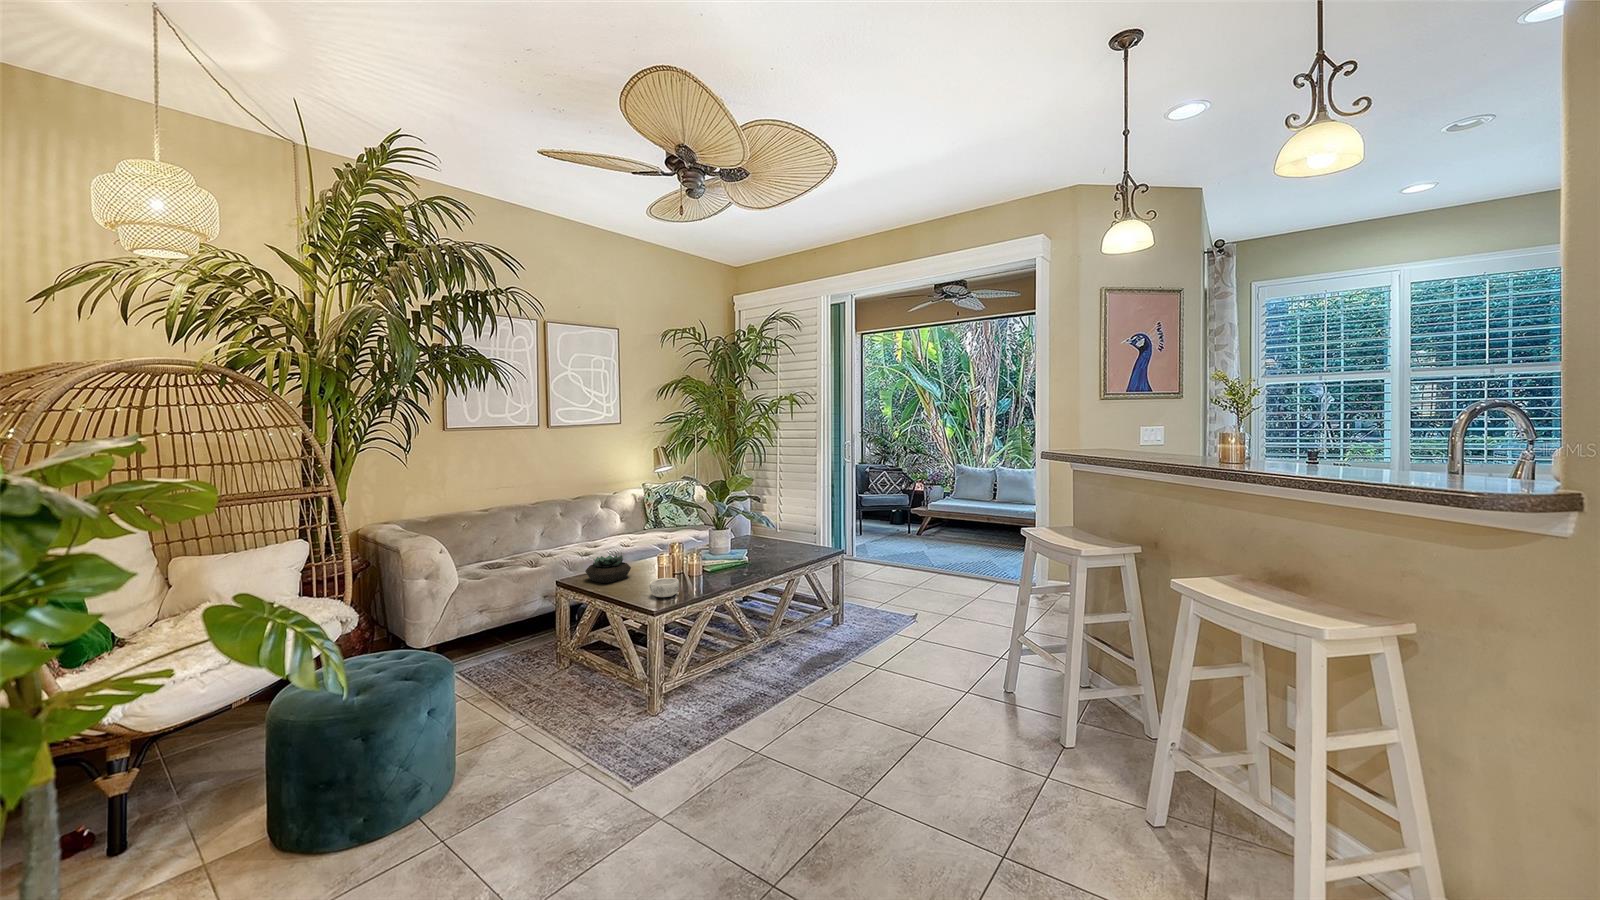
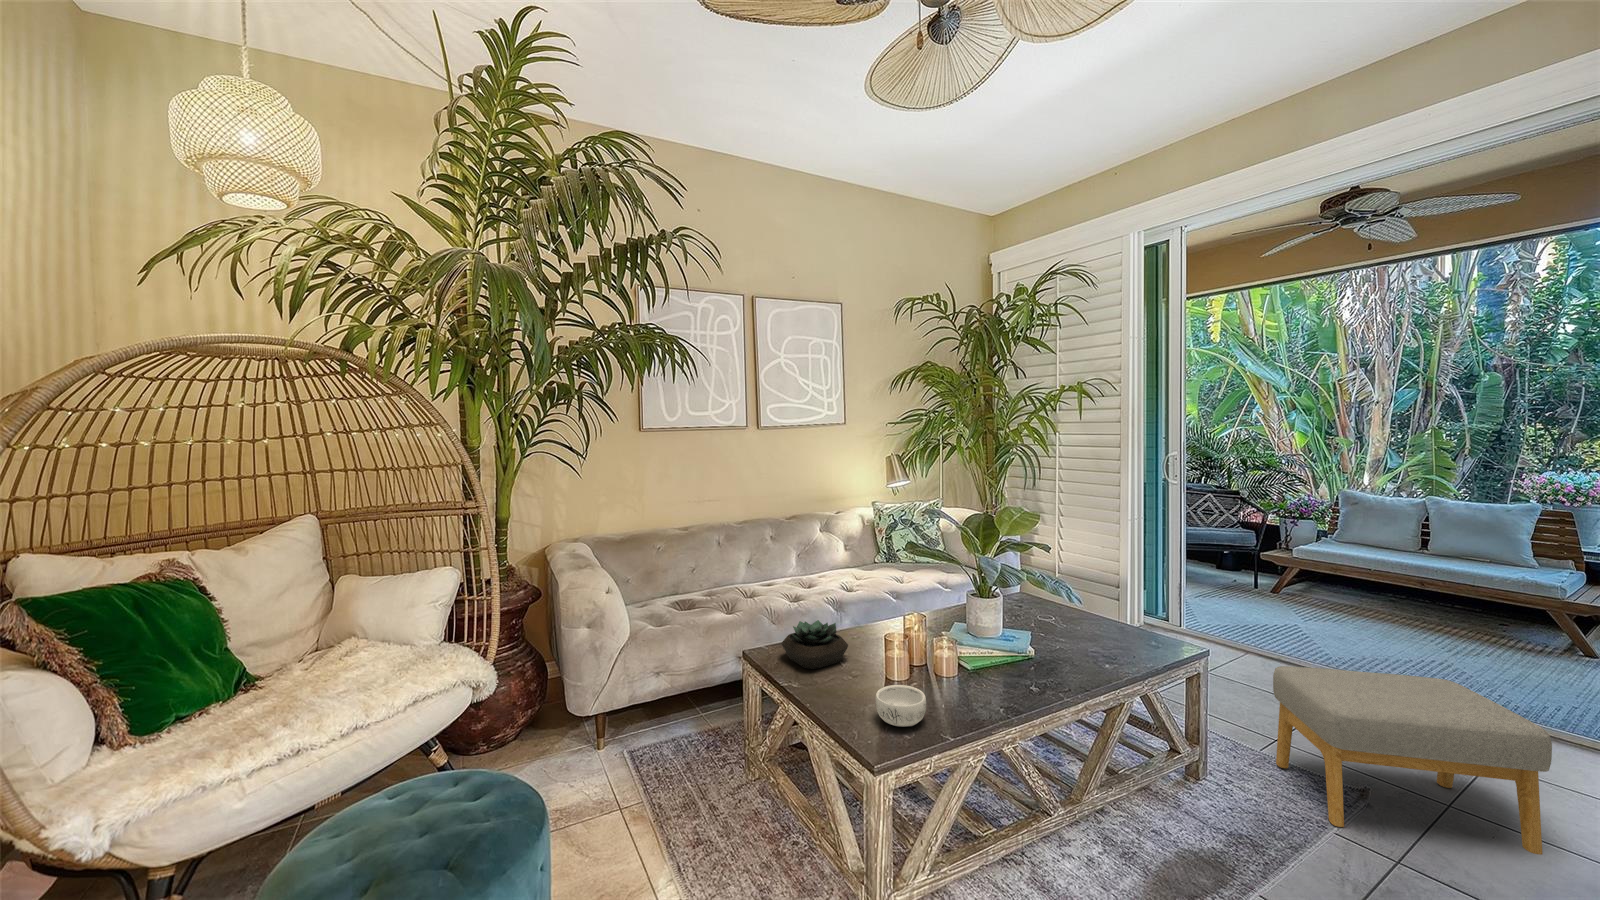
footstool: none [876,557,973,633] -> present [1273,666,1552,855]

